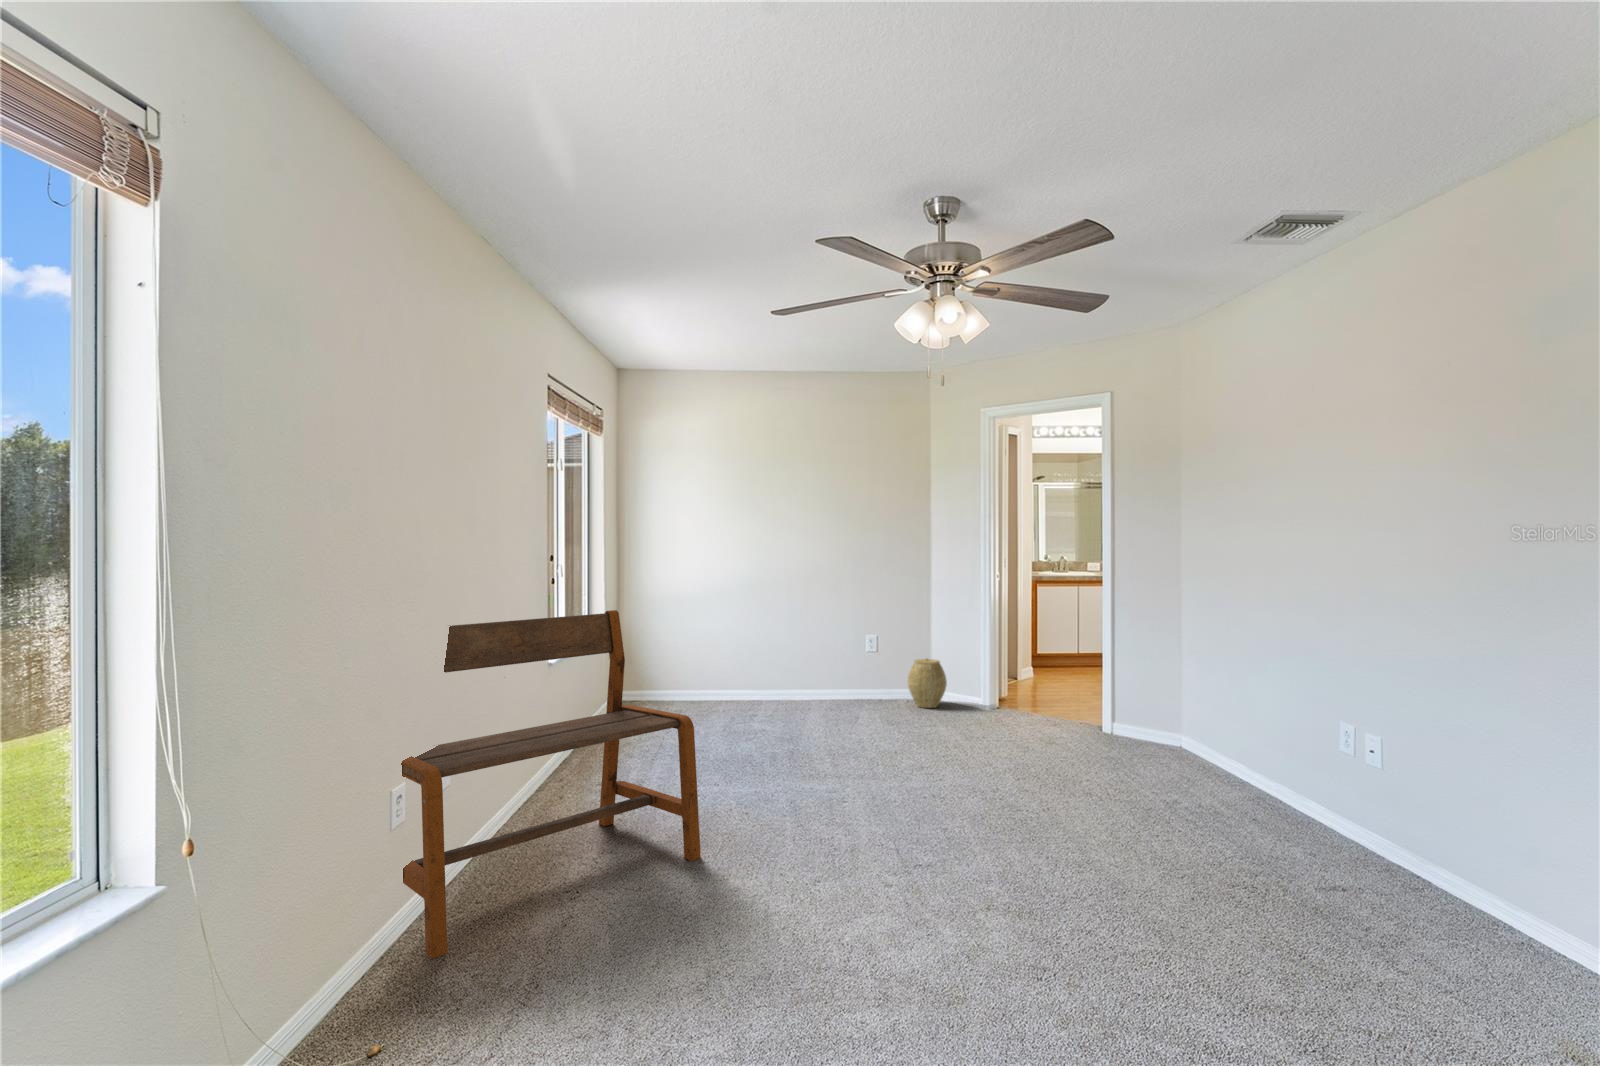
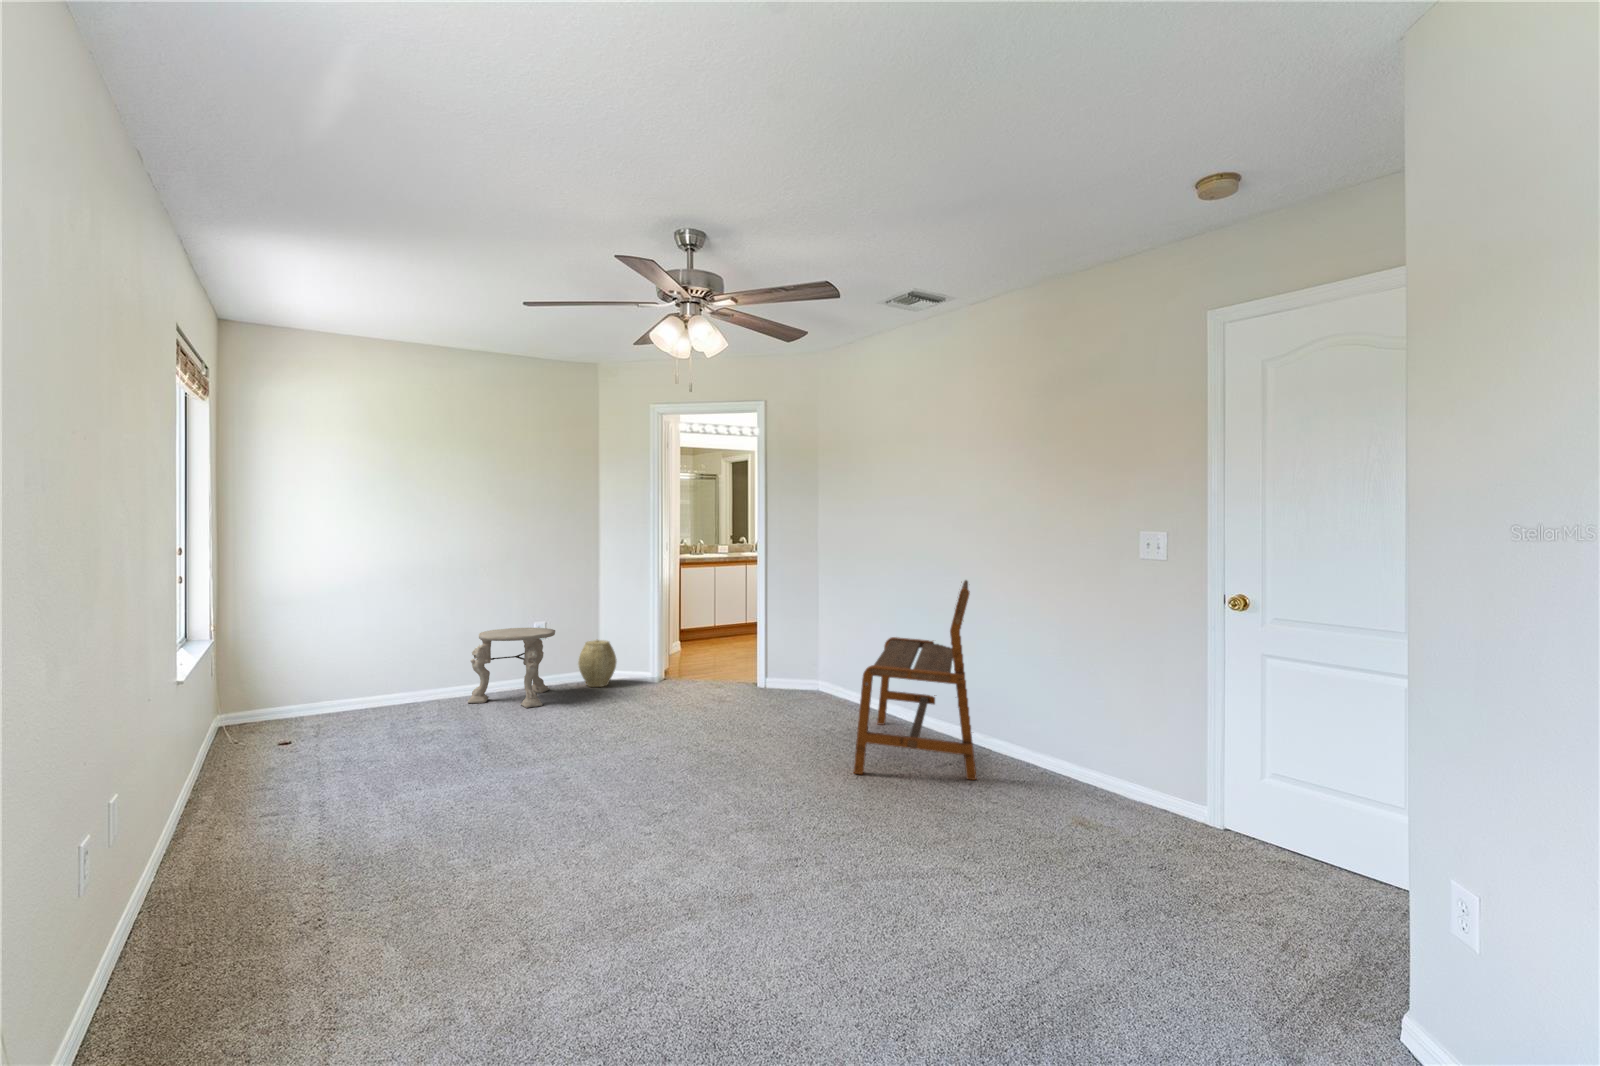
bench: present [401,610,701,959] -> present [854,580,976,780]
side table: none [799,640,881,722] -> present [468,628,555,708]

